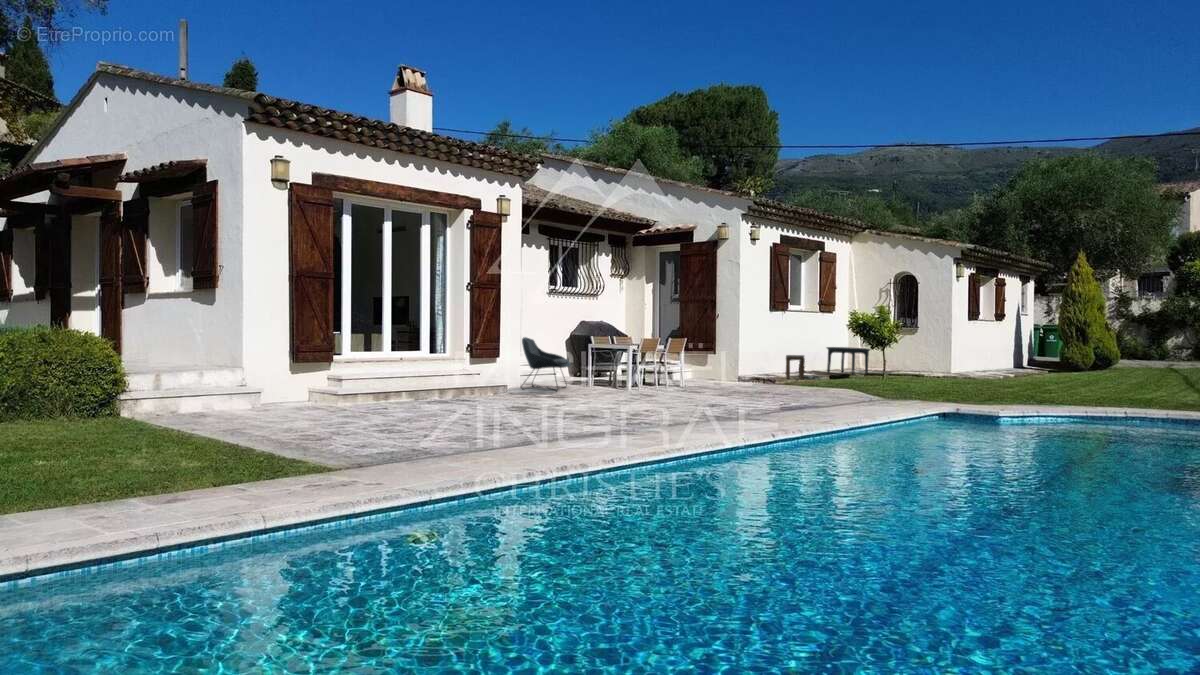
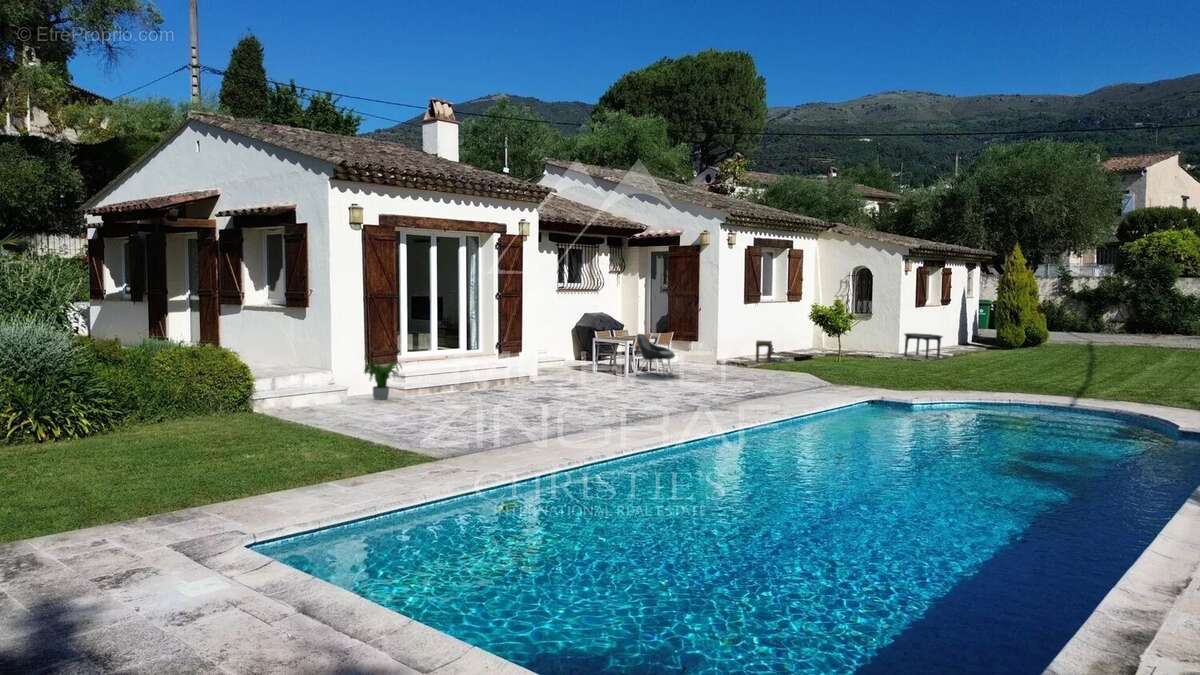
lounge chair: present [521,337,570,391] -> present [637,334,675,376]
round table: present [827,347,871,375] -> present [904,333,943,358]
potted plant: none [283,359,337,407] -> present [364,362,402,400]

